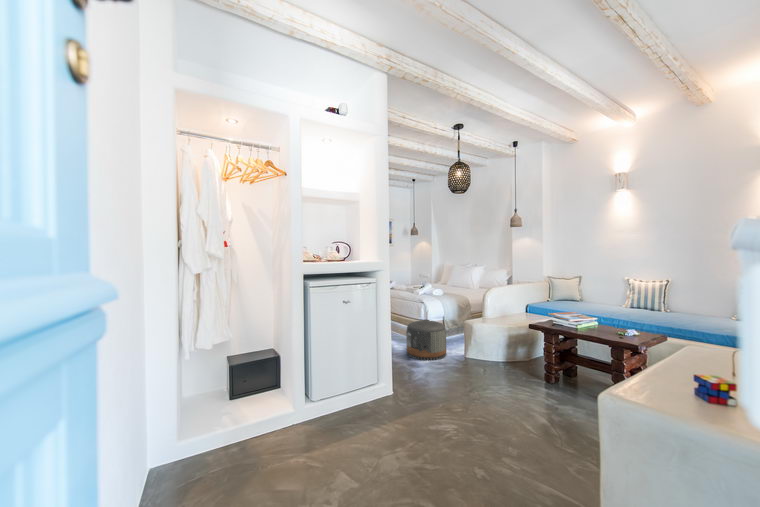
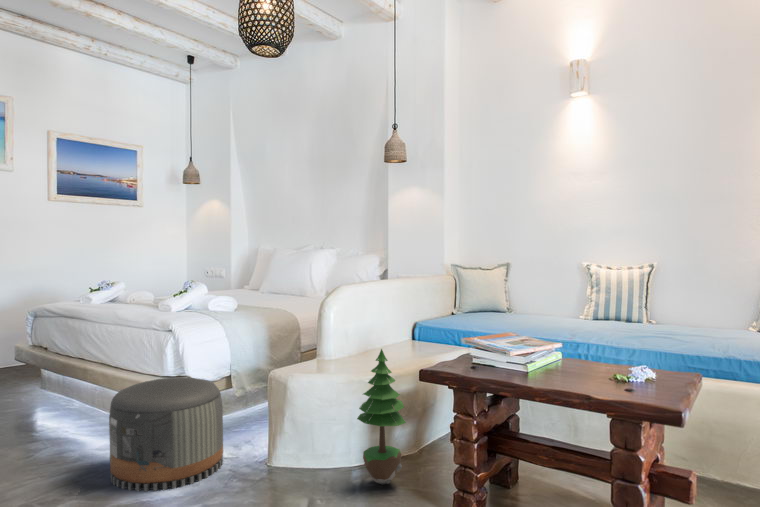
potted tree: none [502,315,524,369] -> present [357,349,406,485]

